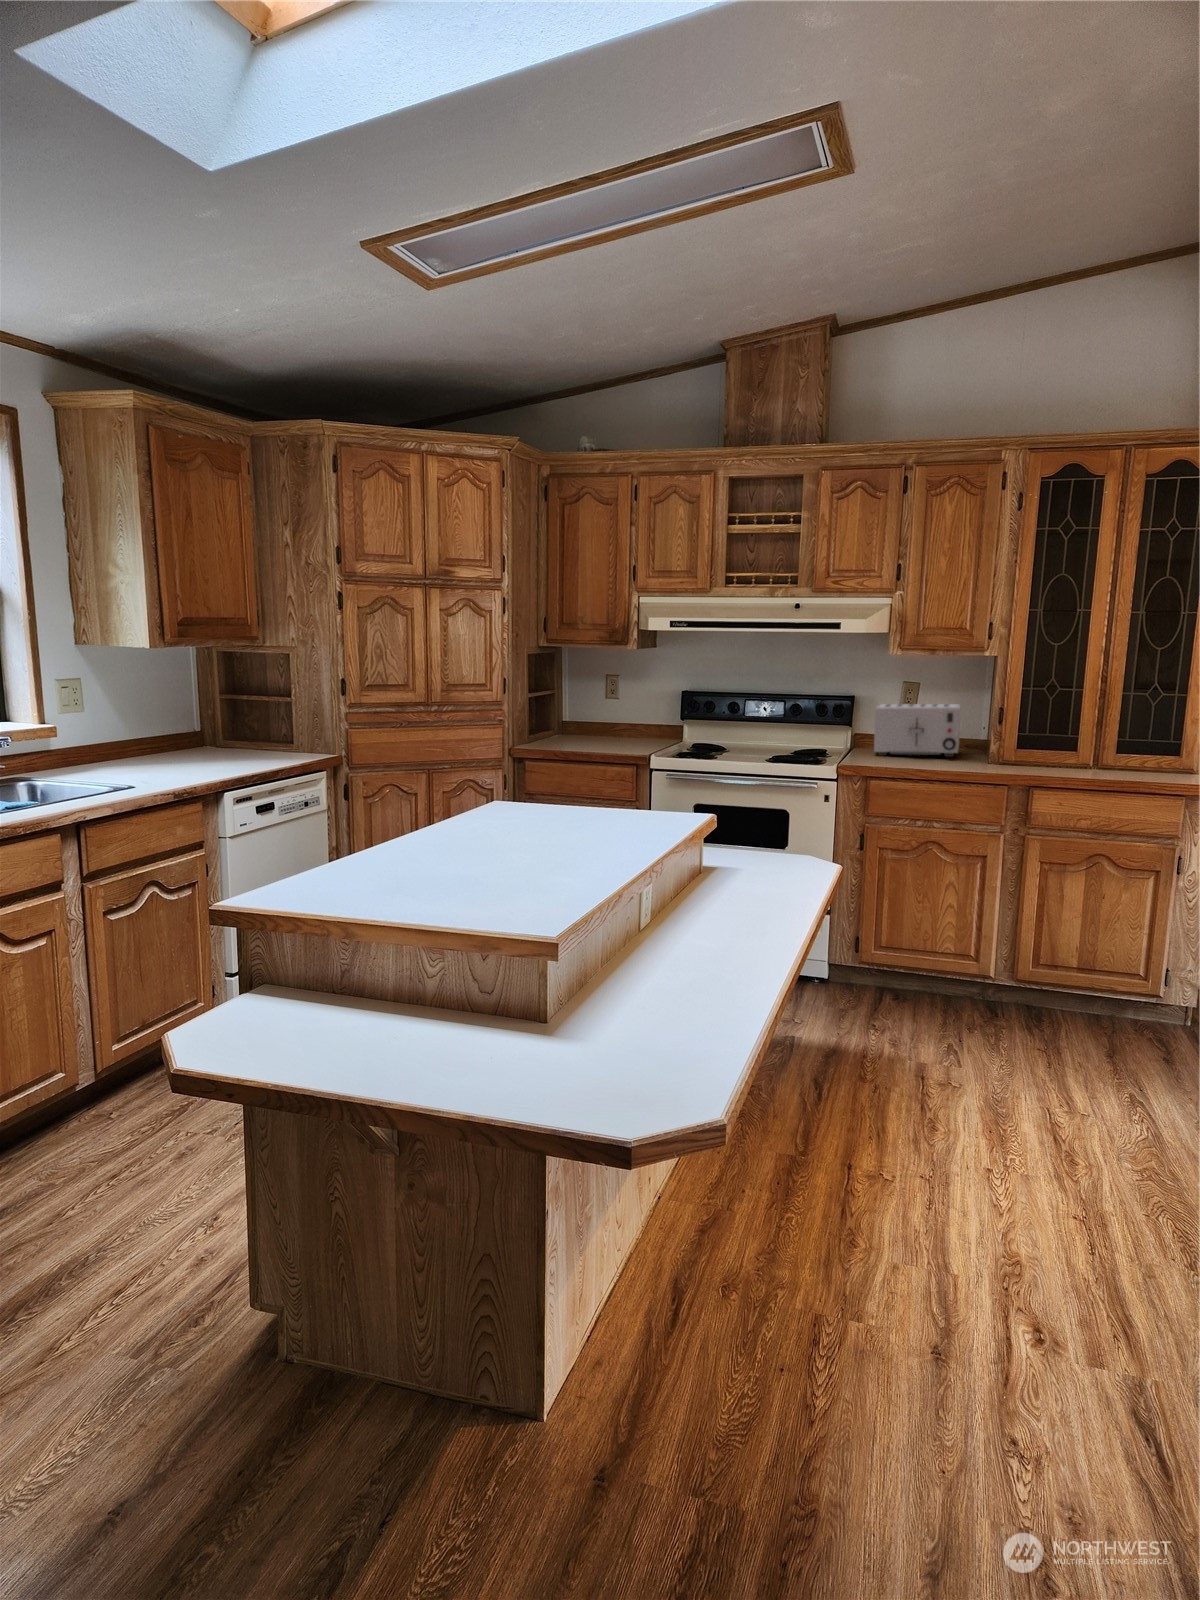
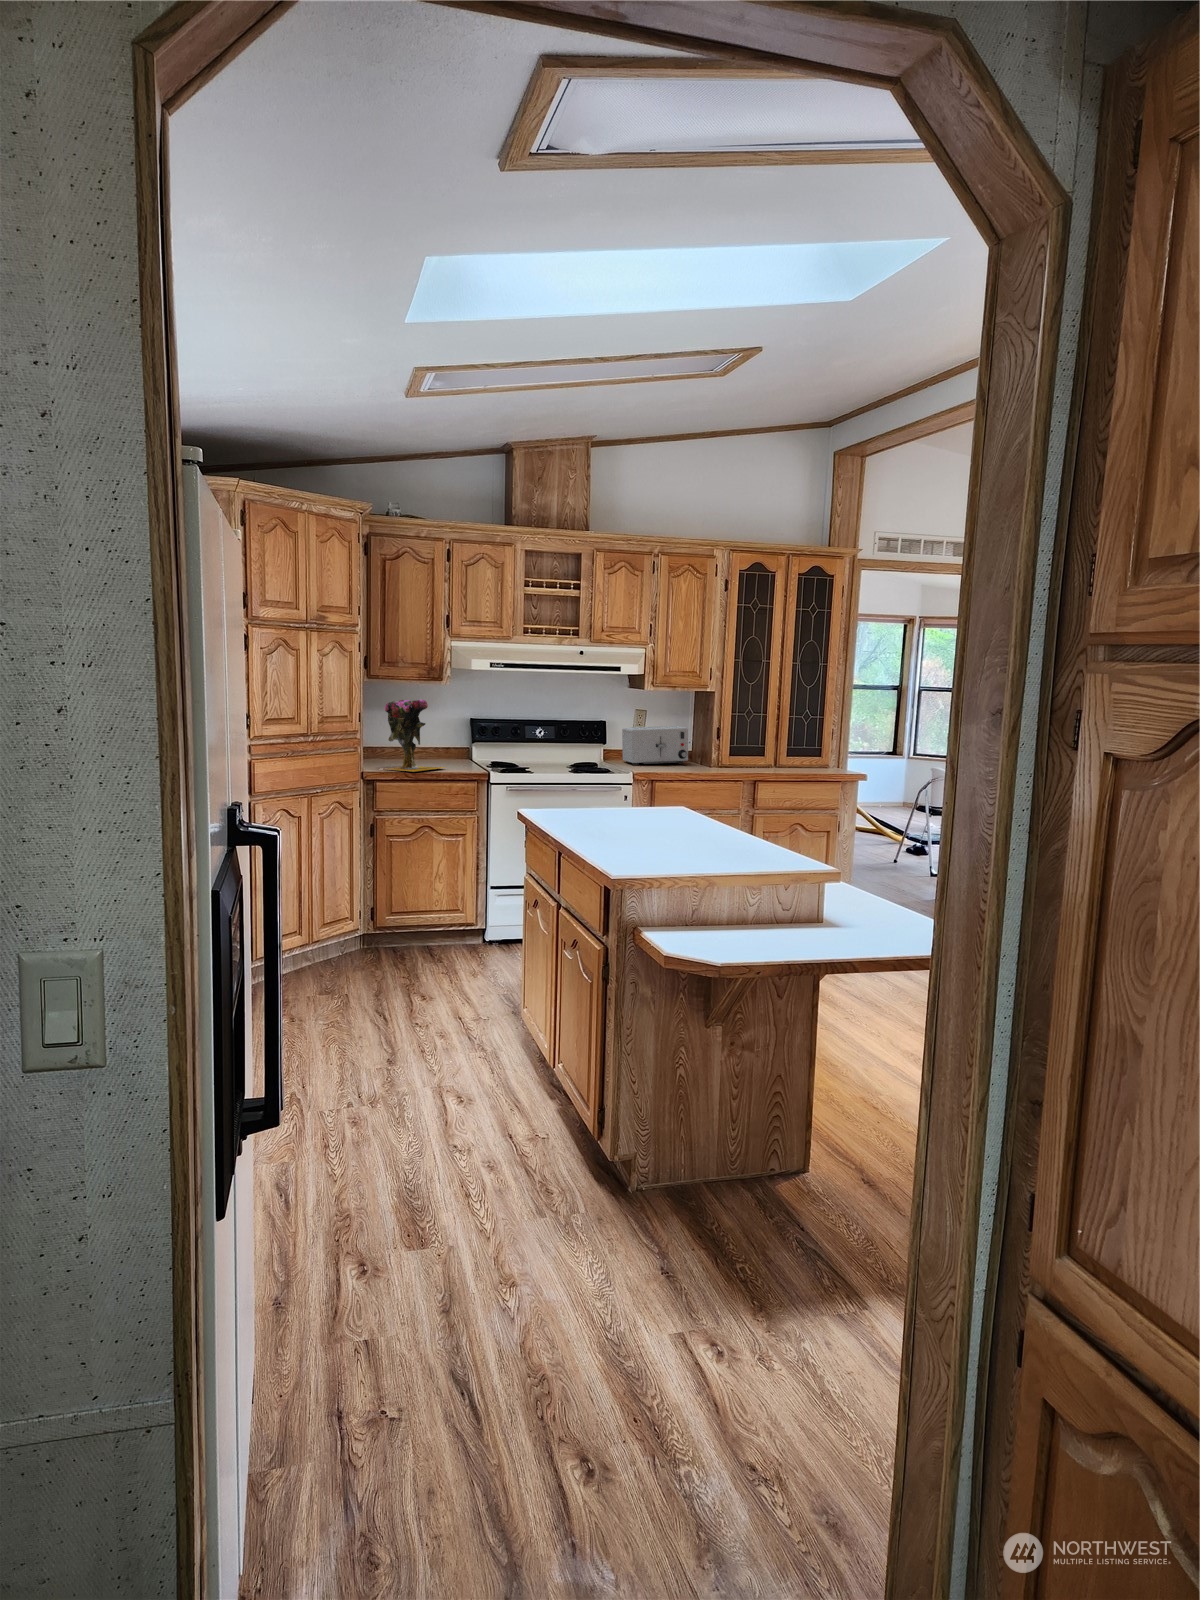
vase: none [563,665,631,748] -> present [385,700,444,772]

